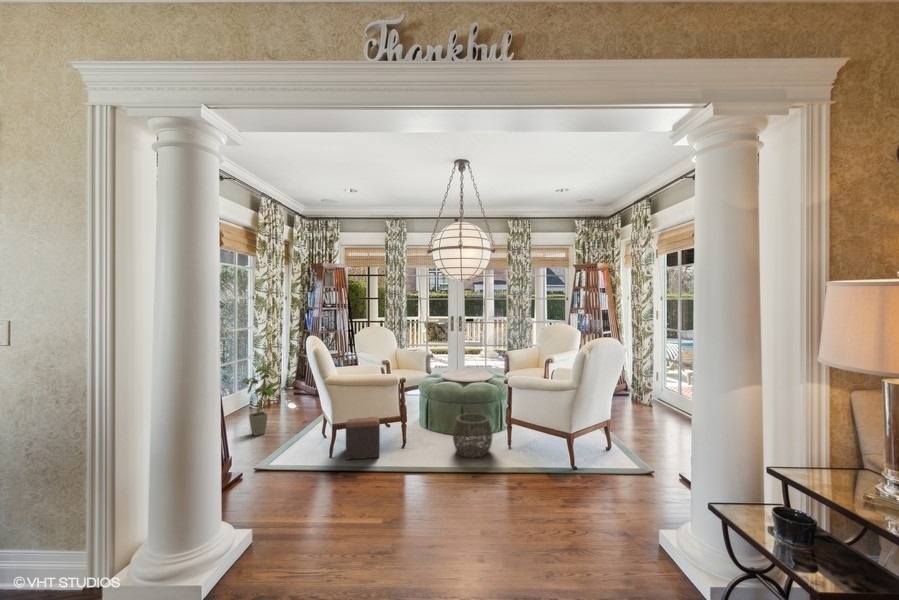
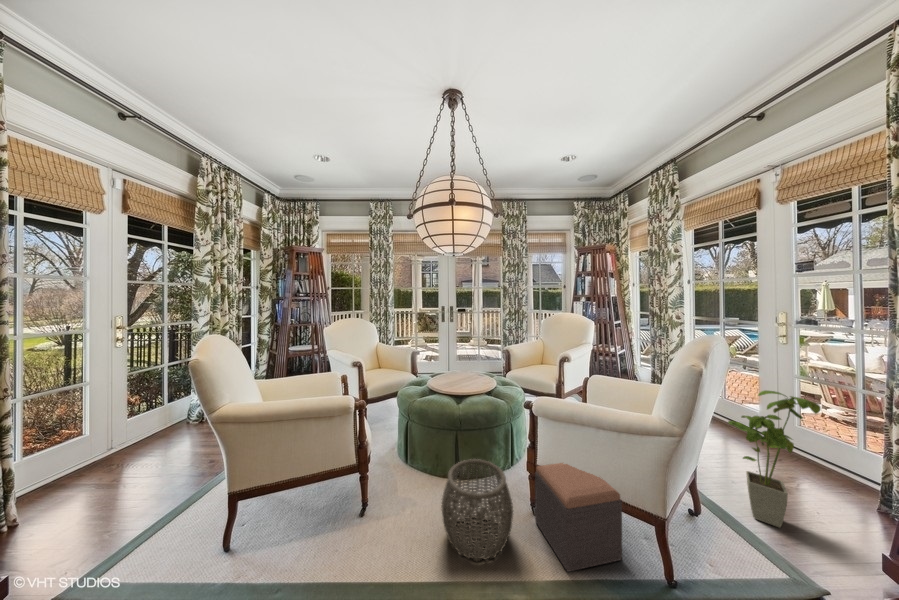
house plant: present [243,366,277,436] -> present [728,390,821,528]
footstool: present [346,417,380,459] -> present [535,463,622,572]

